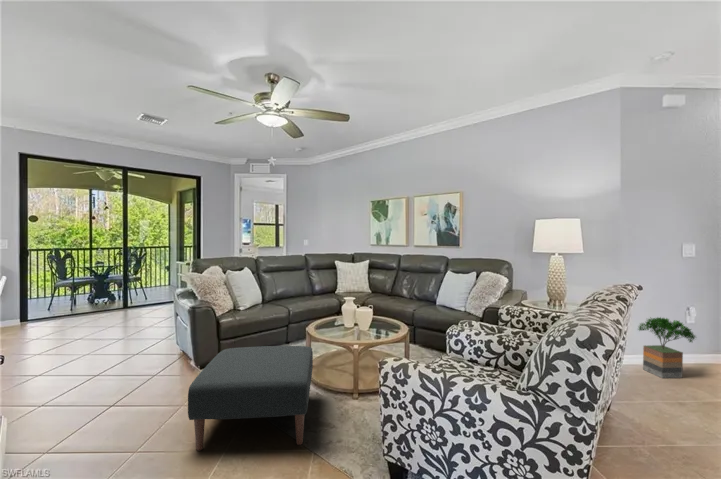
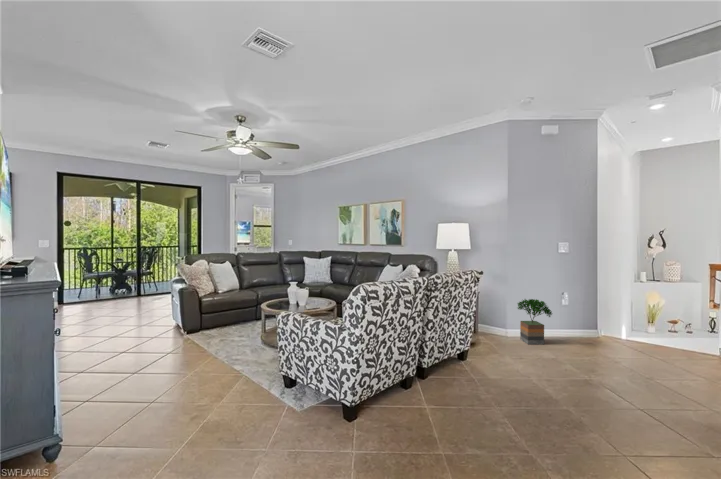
ottoman: present [188,346,313,451] -> none [167,314,259,373]

